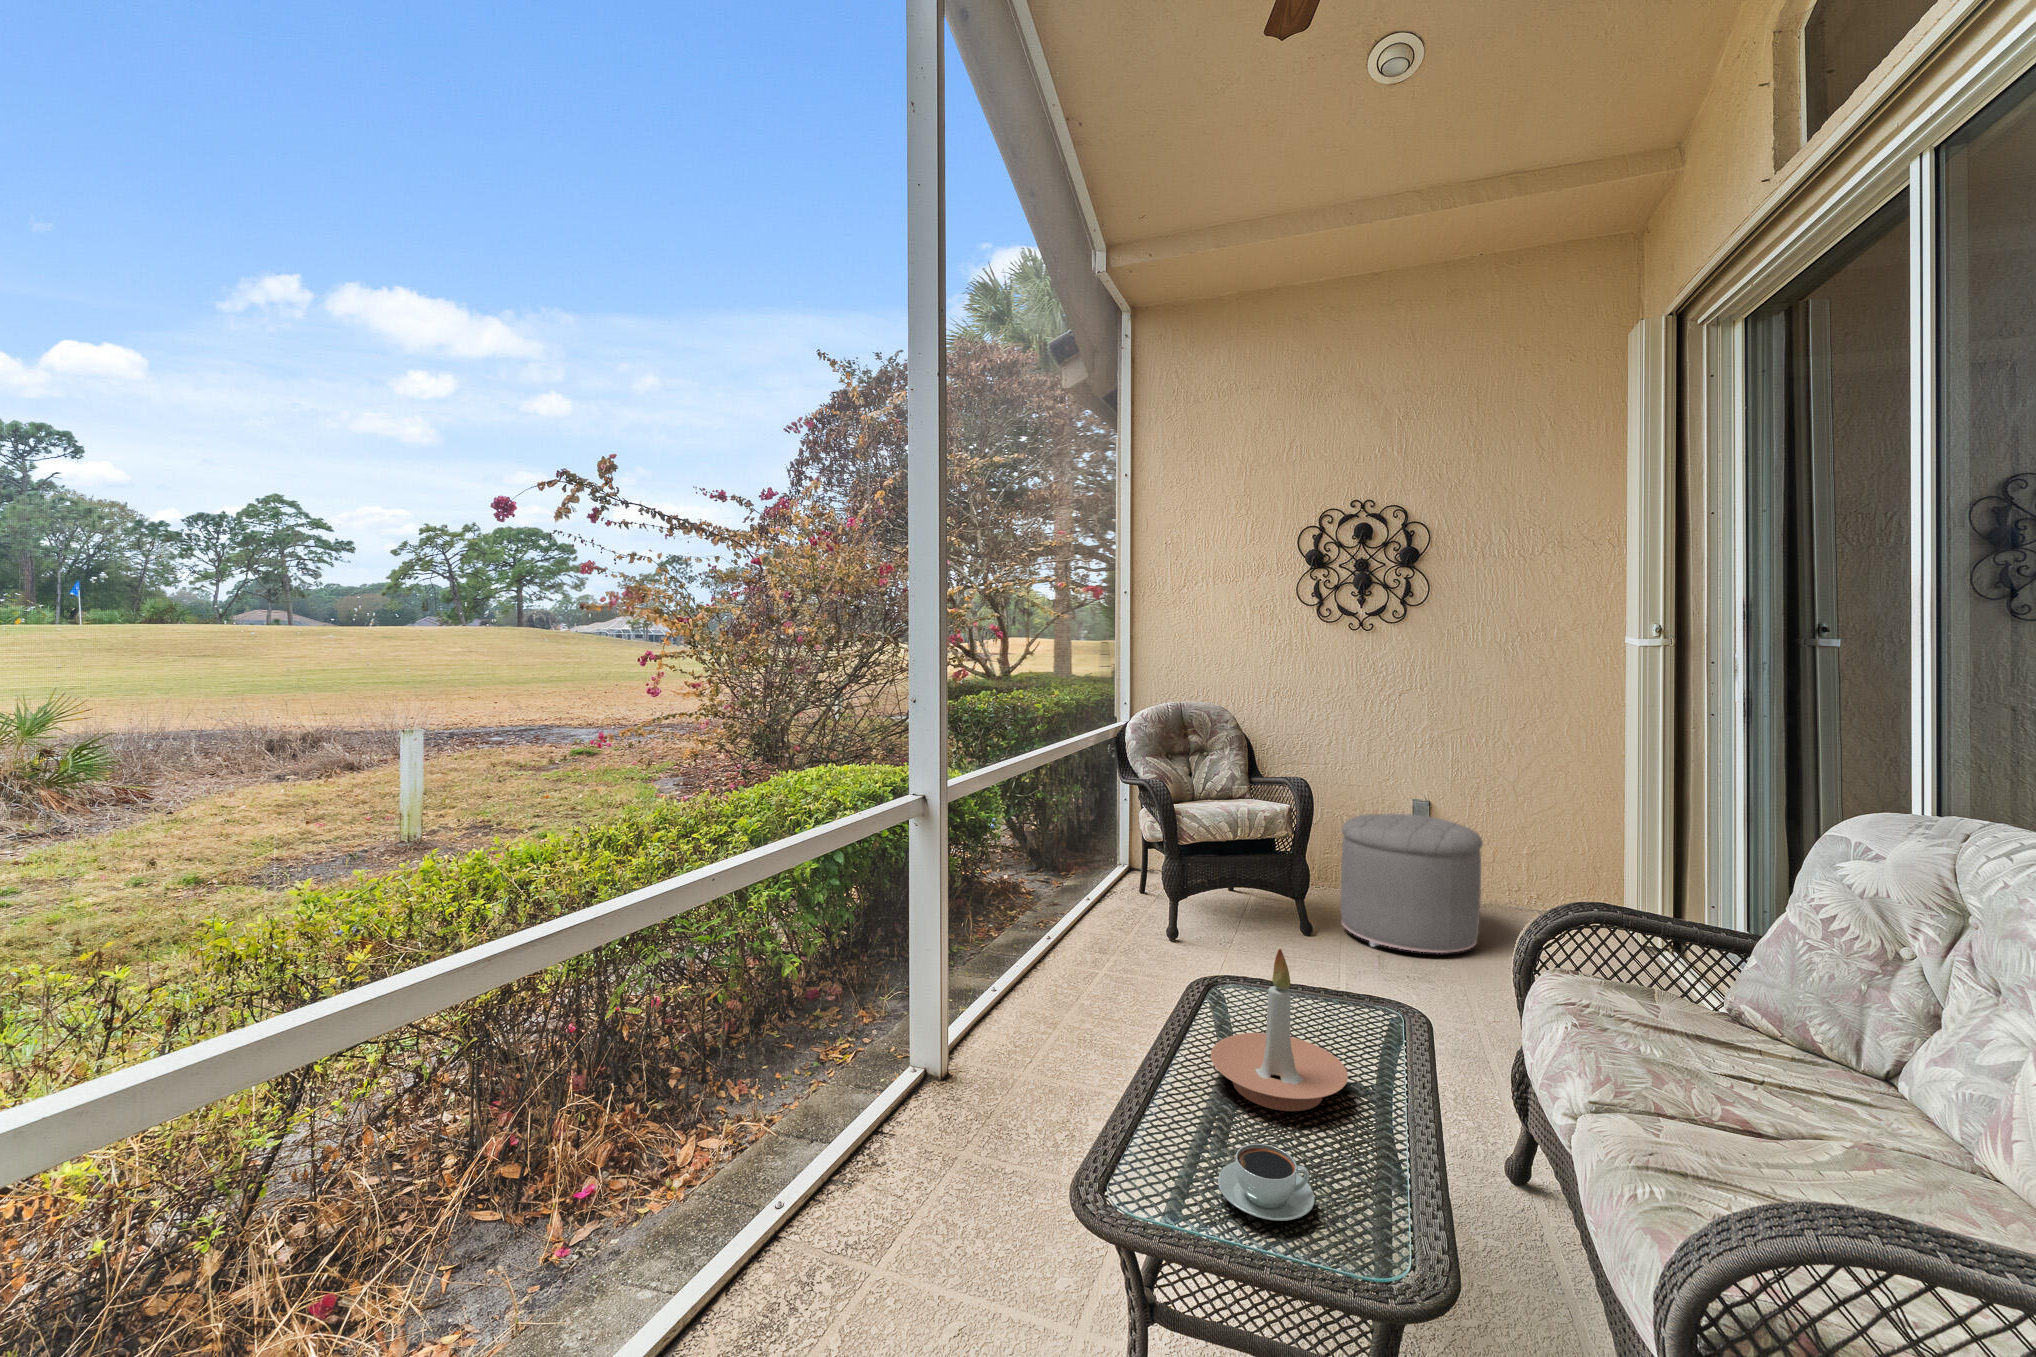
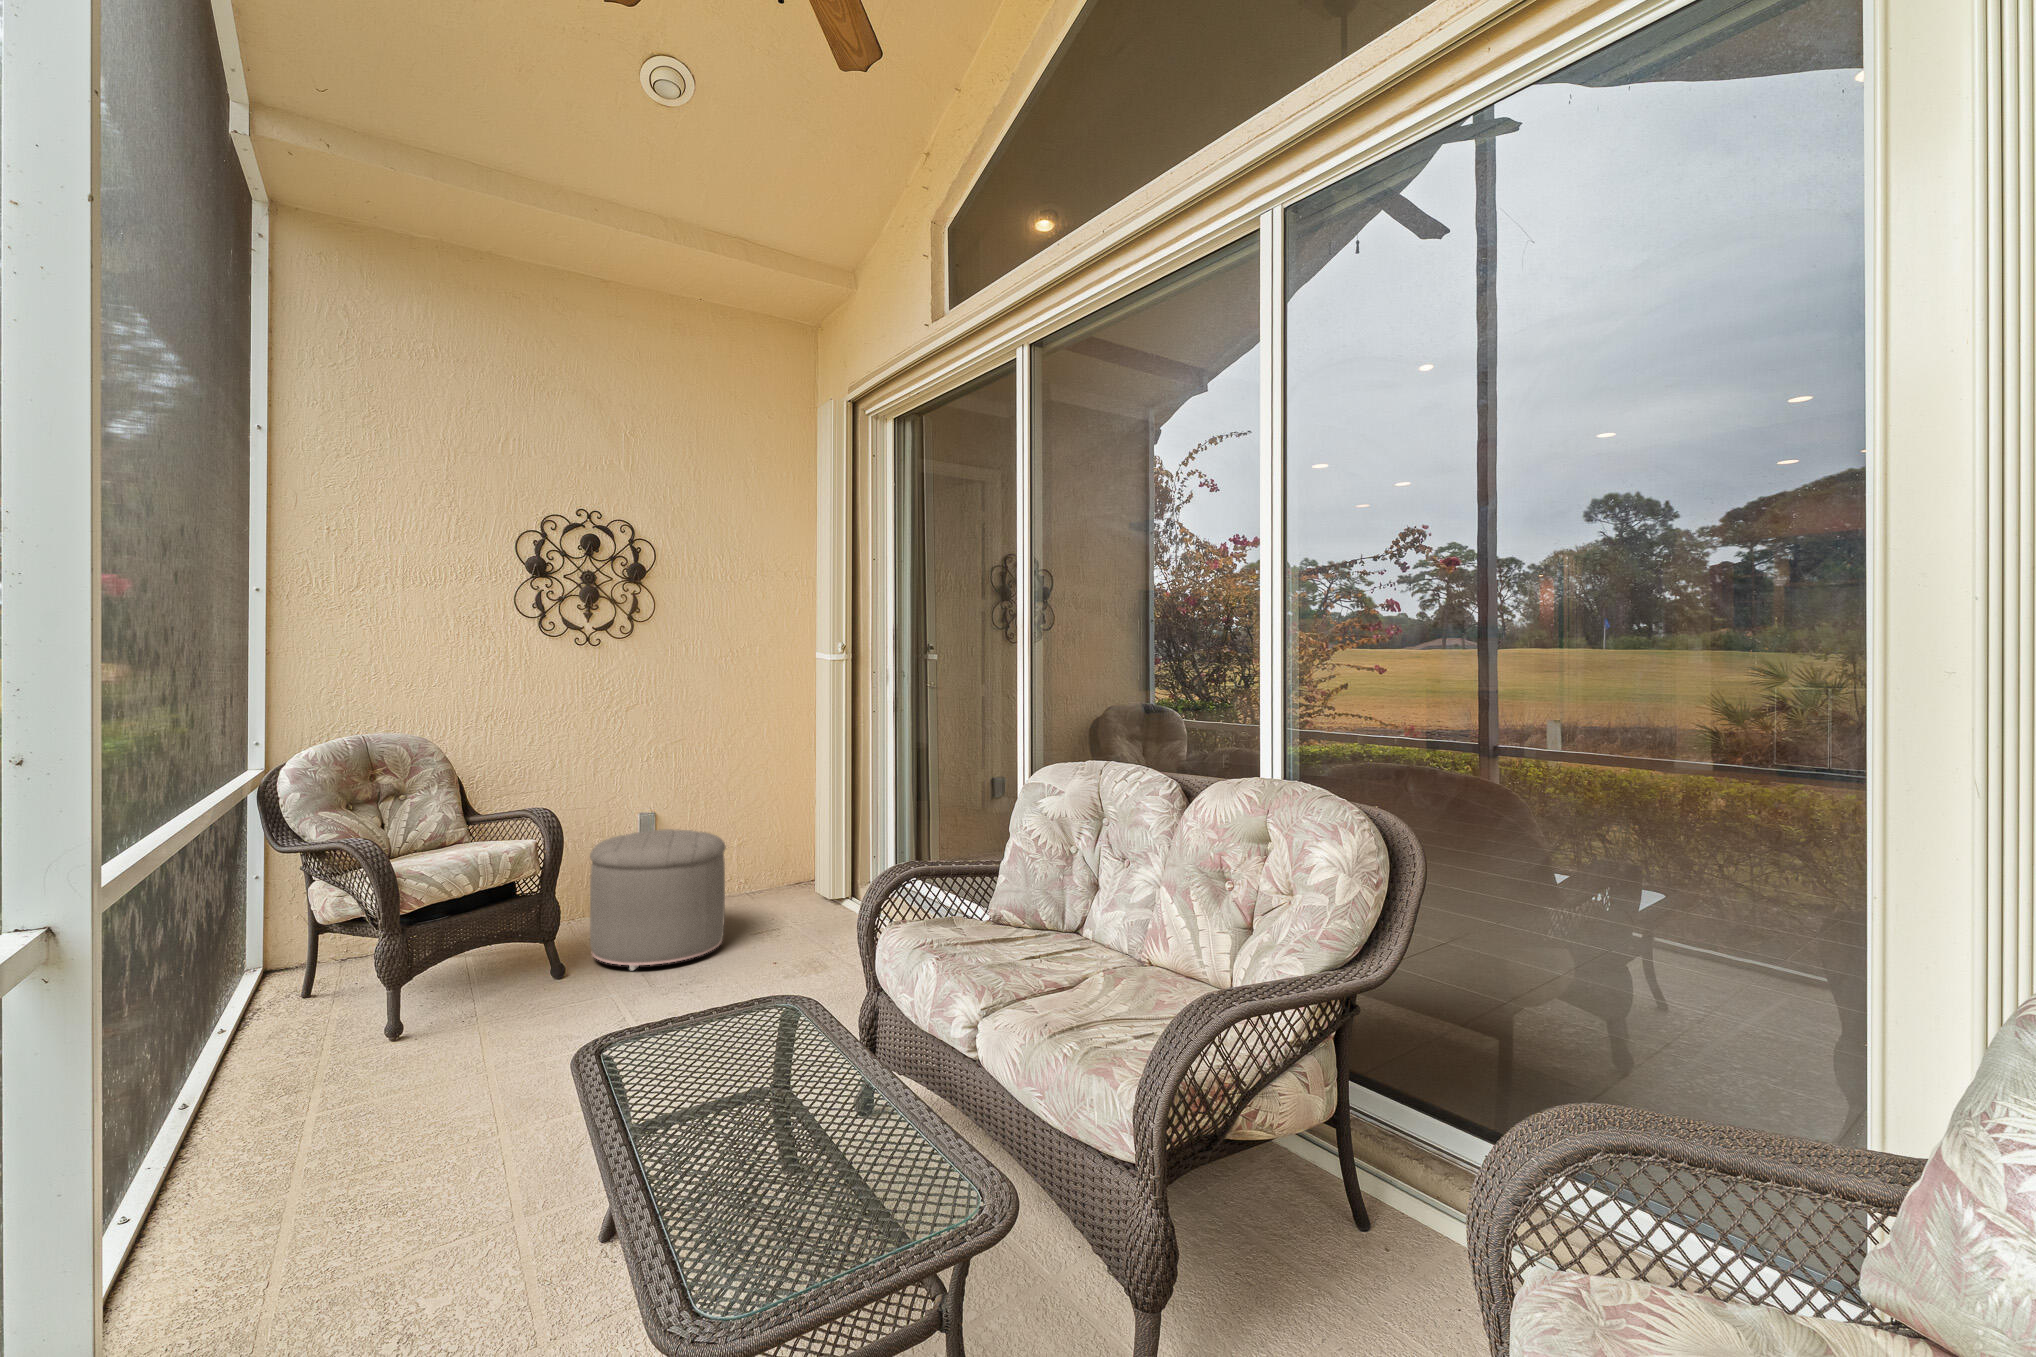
candle holder: present [1211,949,1348,1111] -> none [639,966,774,1123]
coffee cup: present [1218,1144,1314,1221] -> none [725,1137,813,1203]

